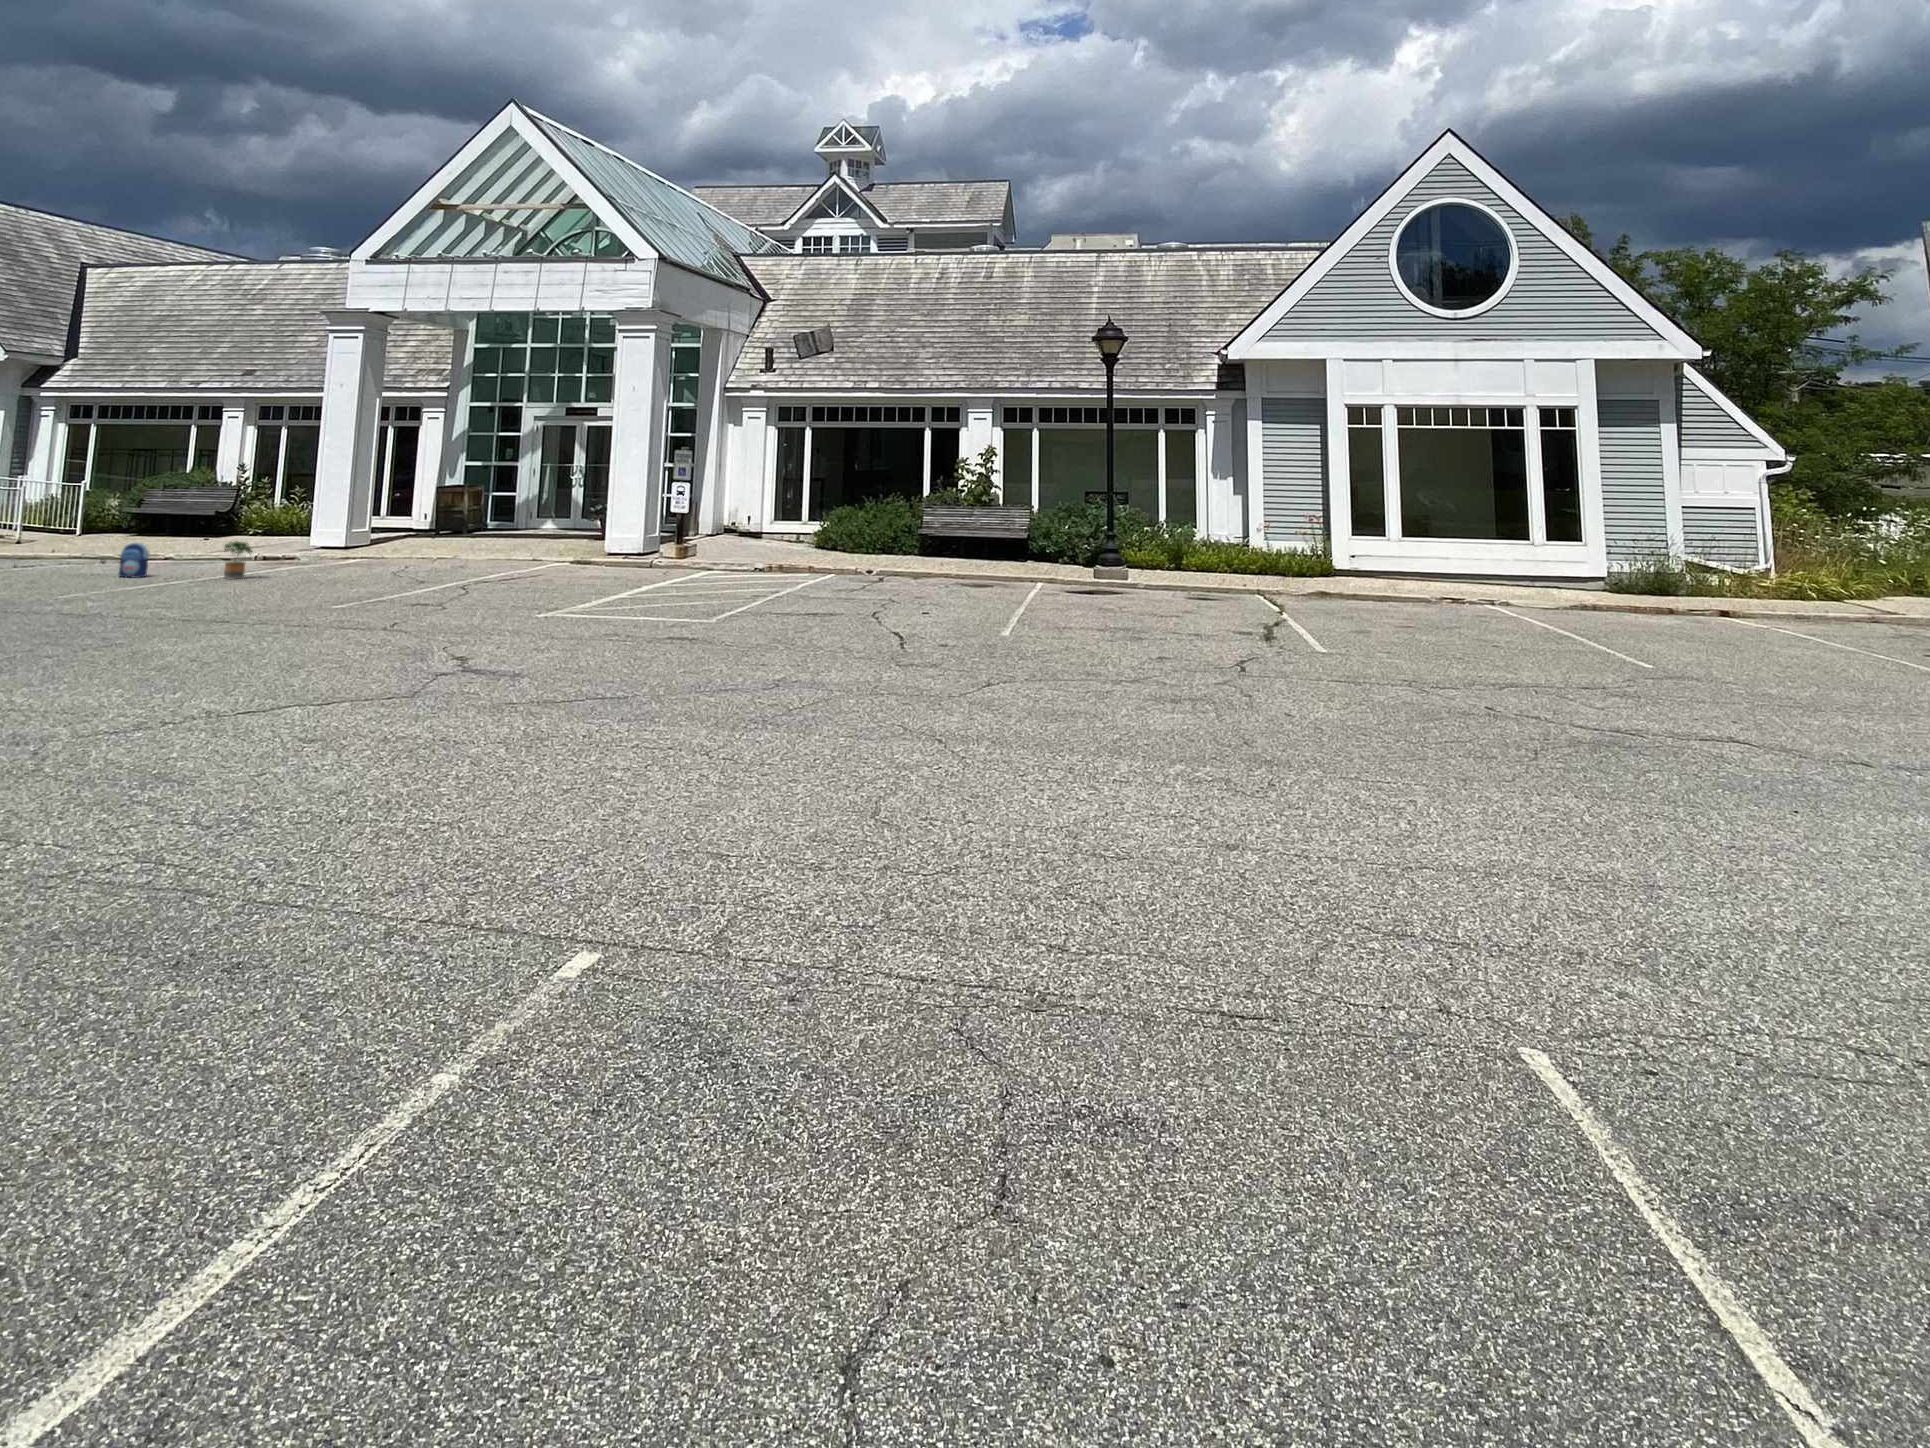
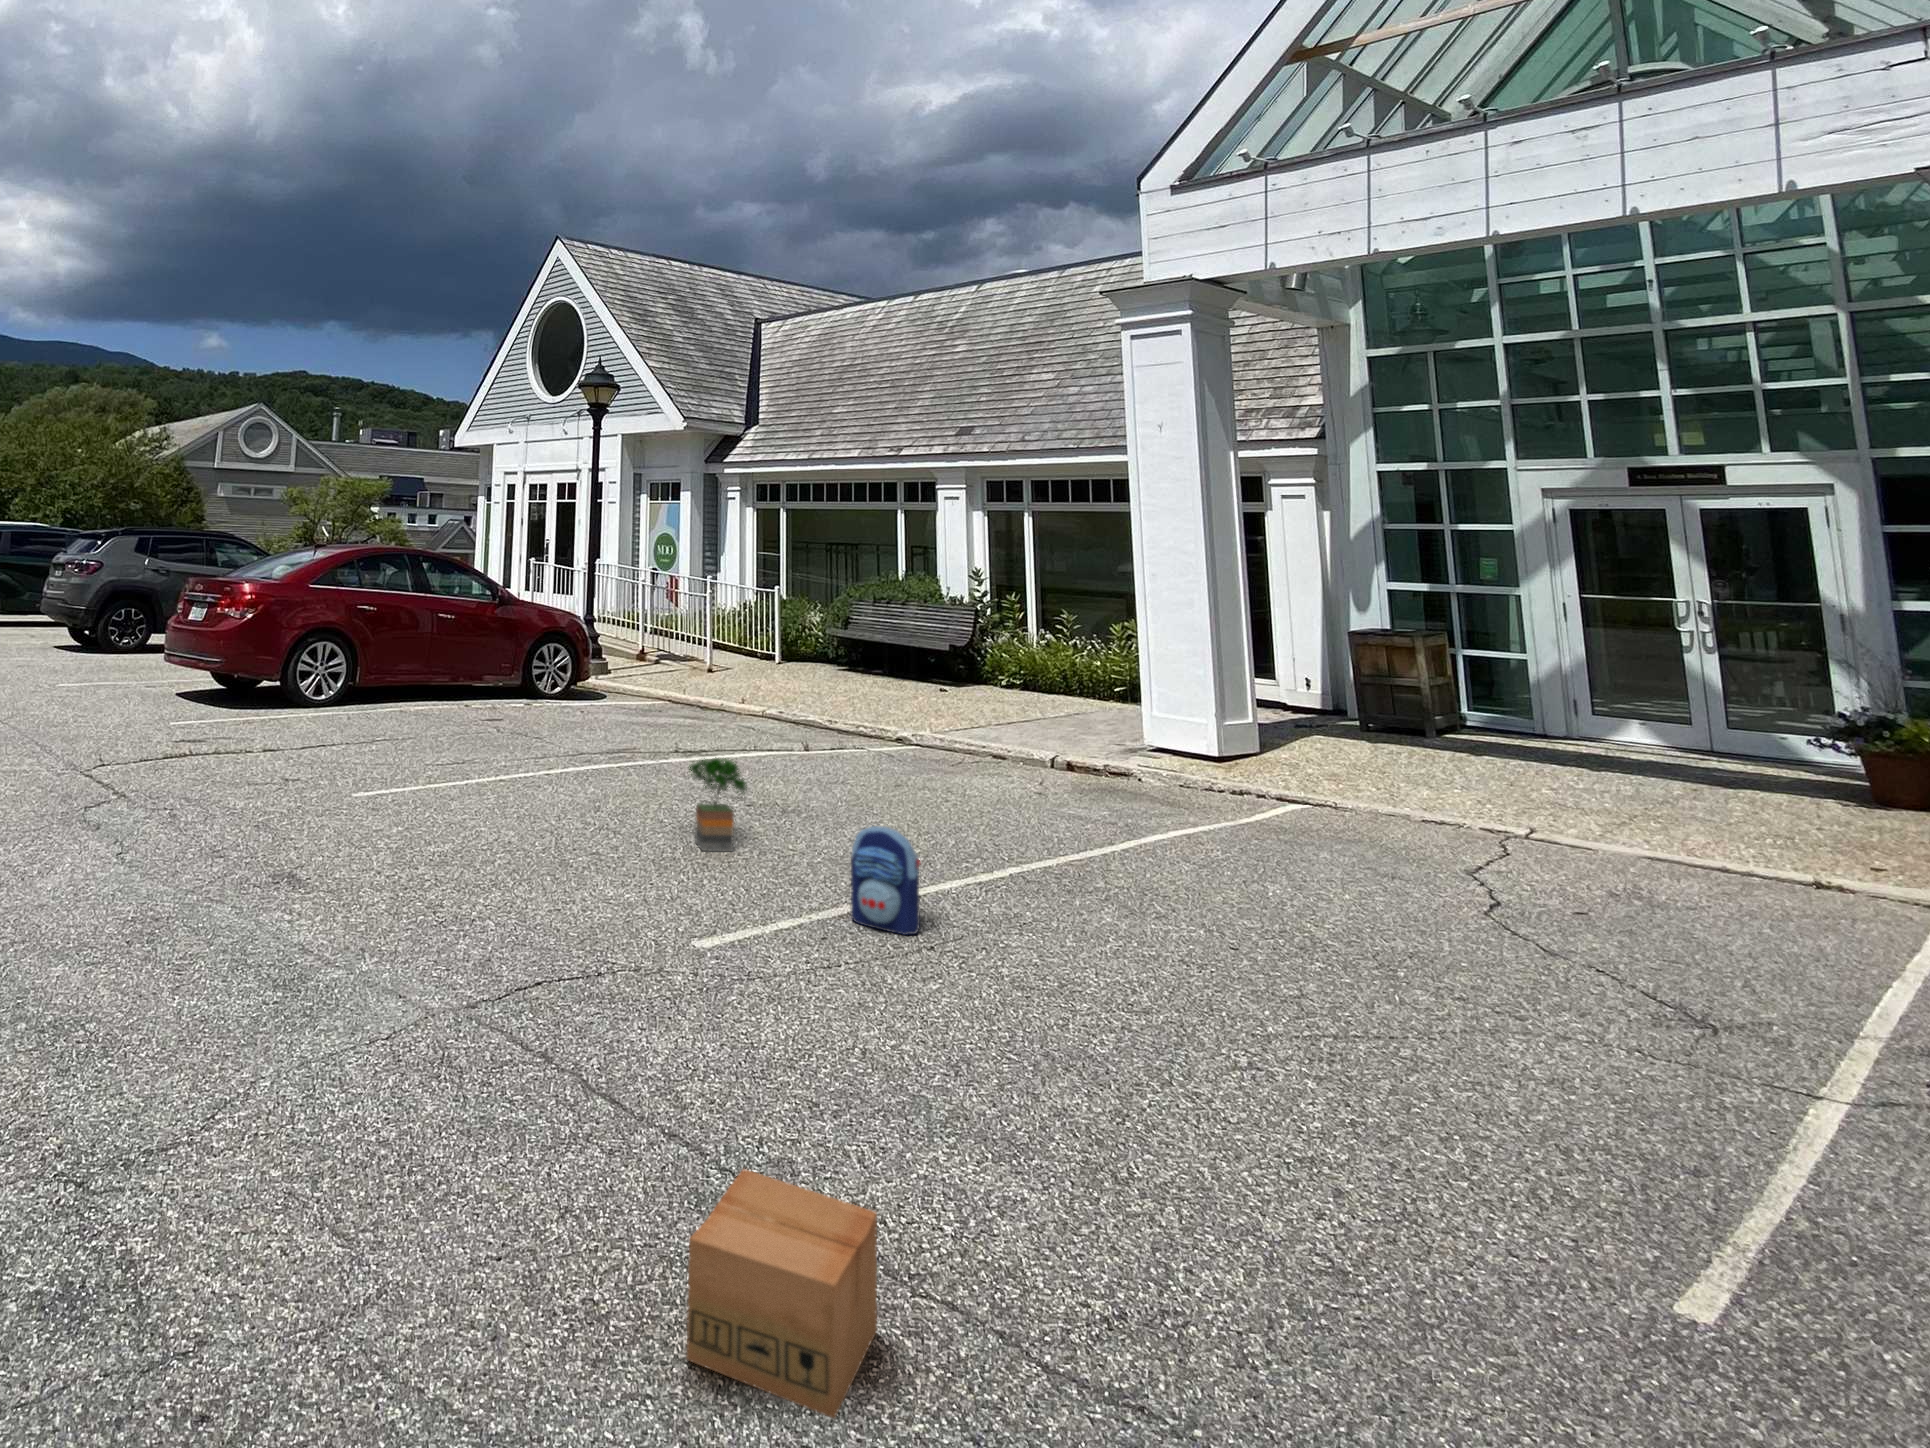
potted tree: present [224,541,252,579] -> present [689,757,747,852]
cardboard box: none [67,578,116,605] -> present [686,1169,877,1418]

